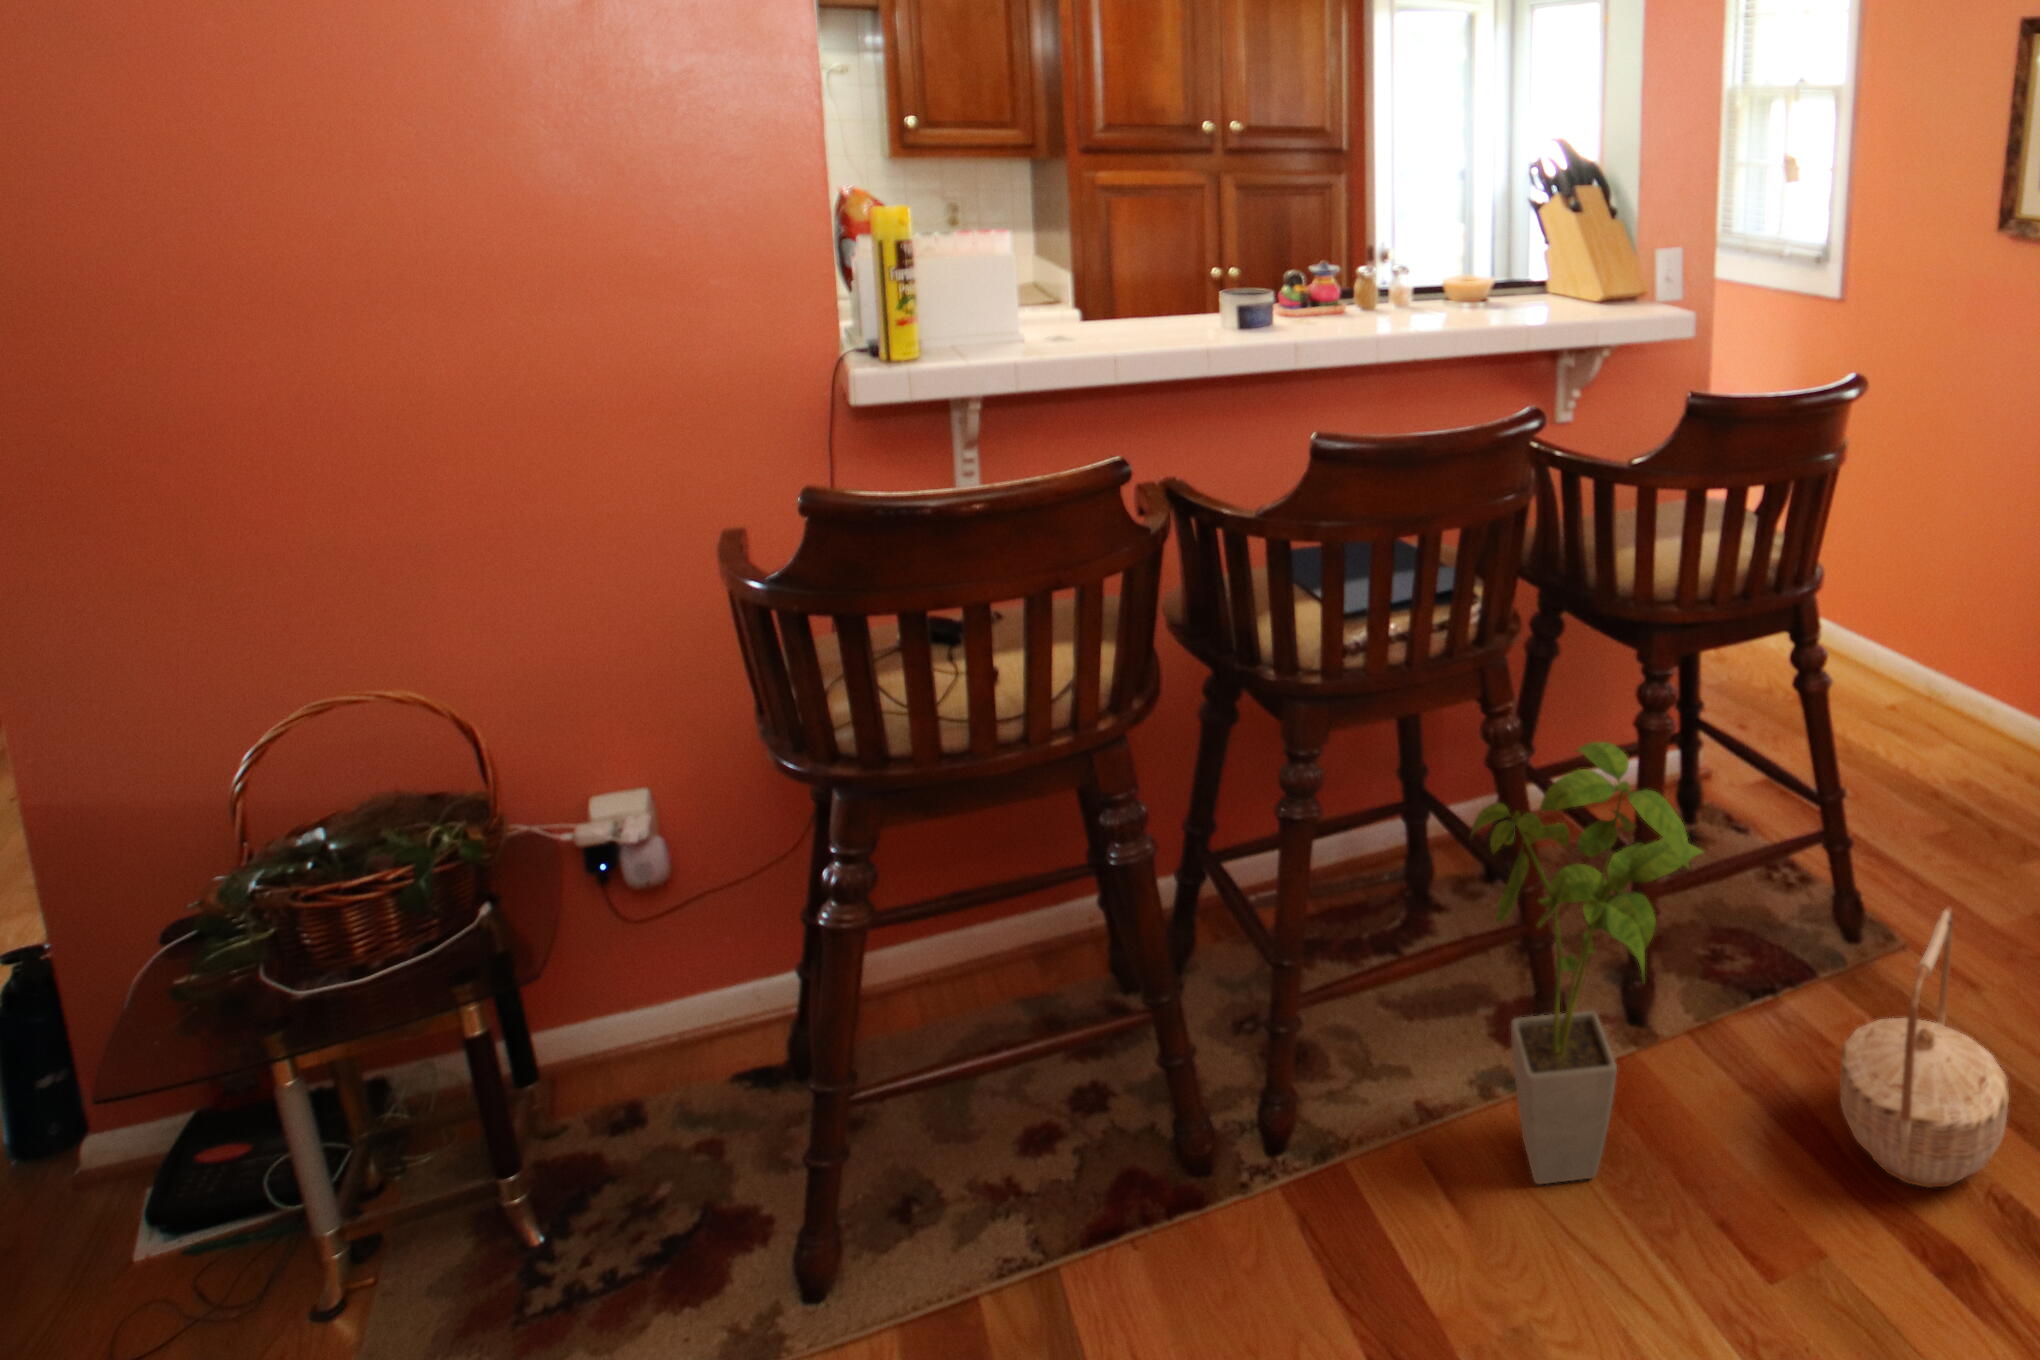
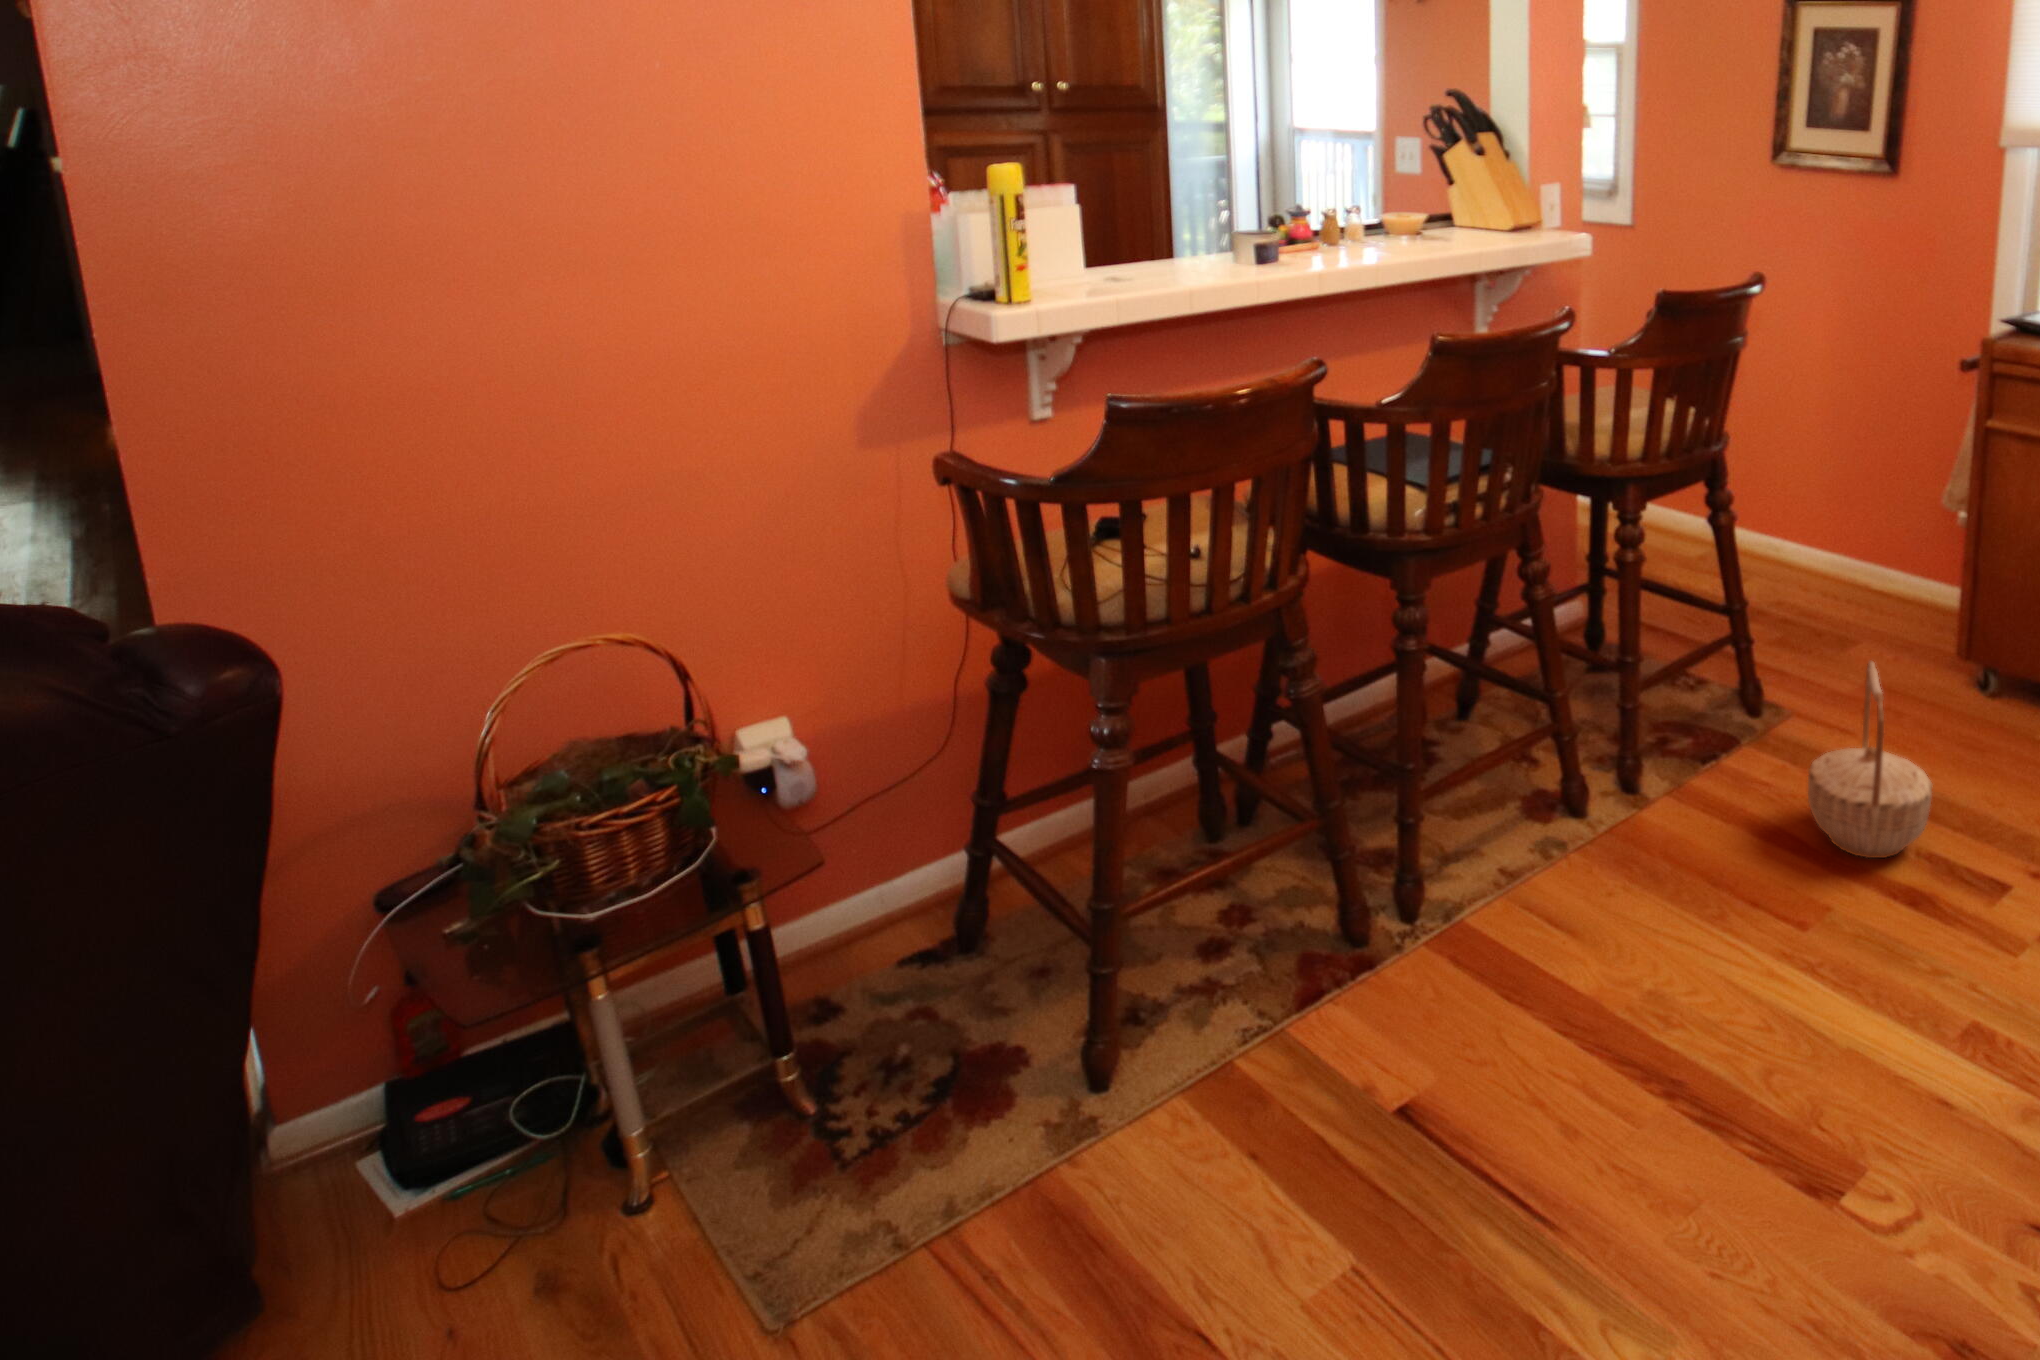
house plant: present [1472,742,1703,1185] -> none [1552,556,1747,907]

